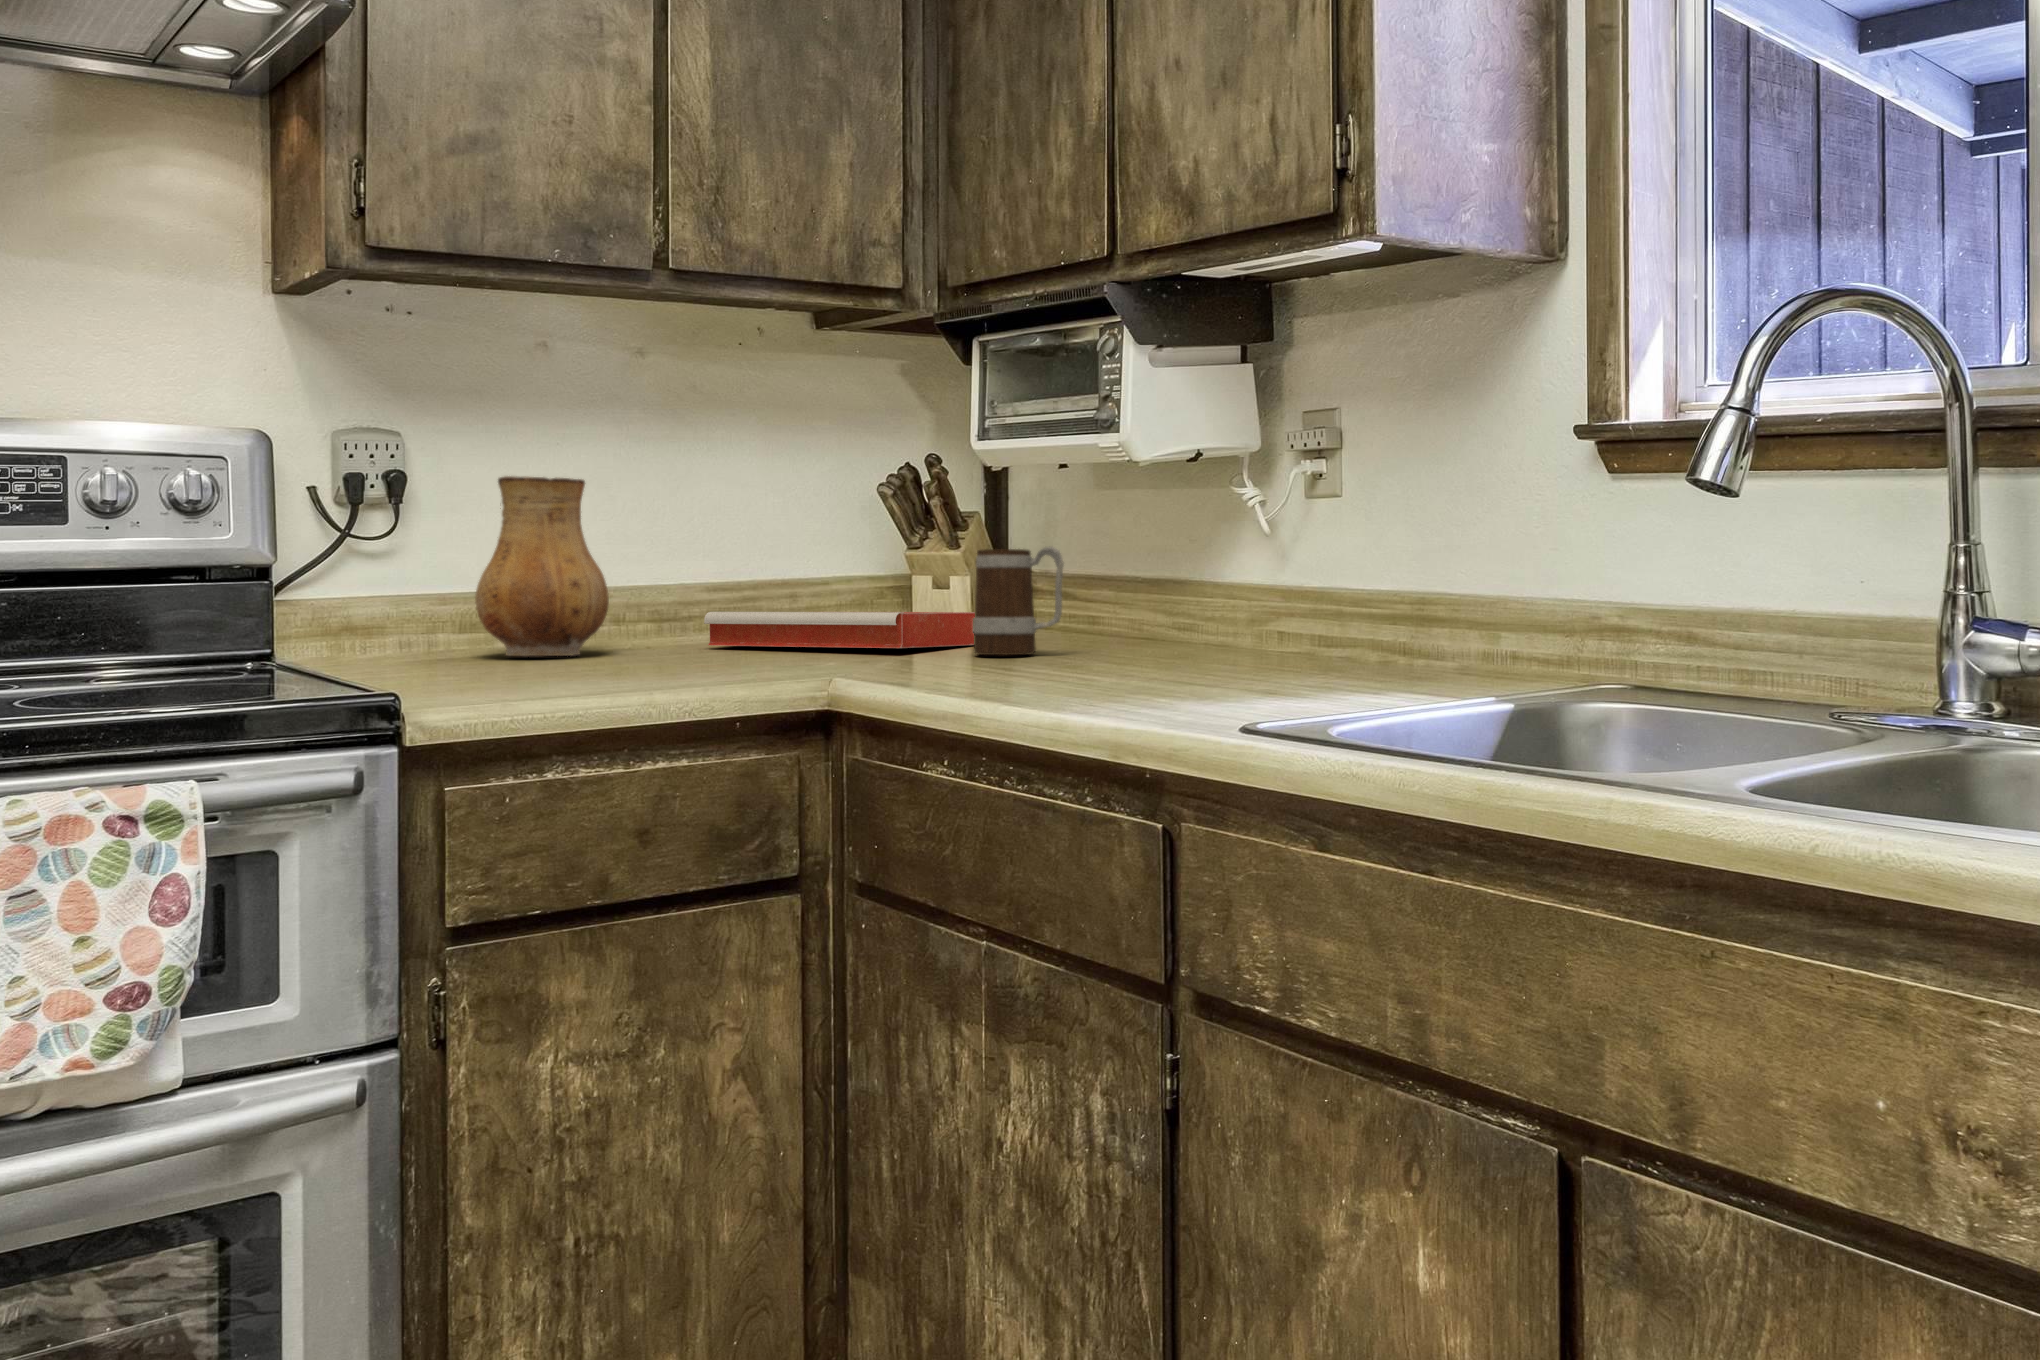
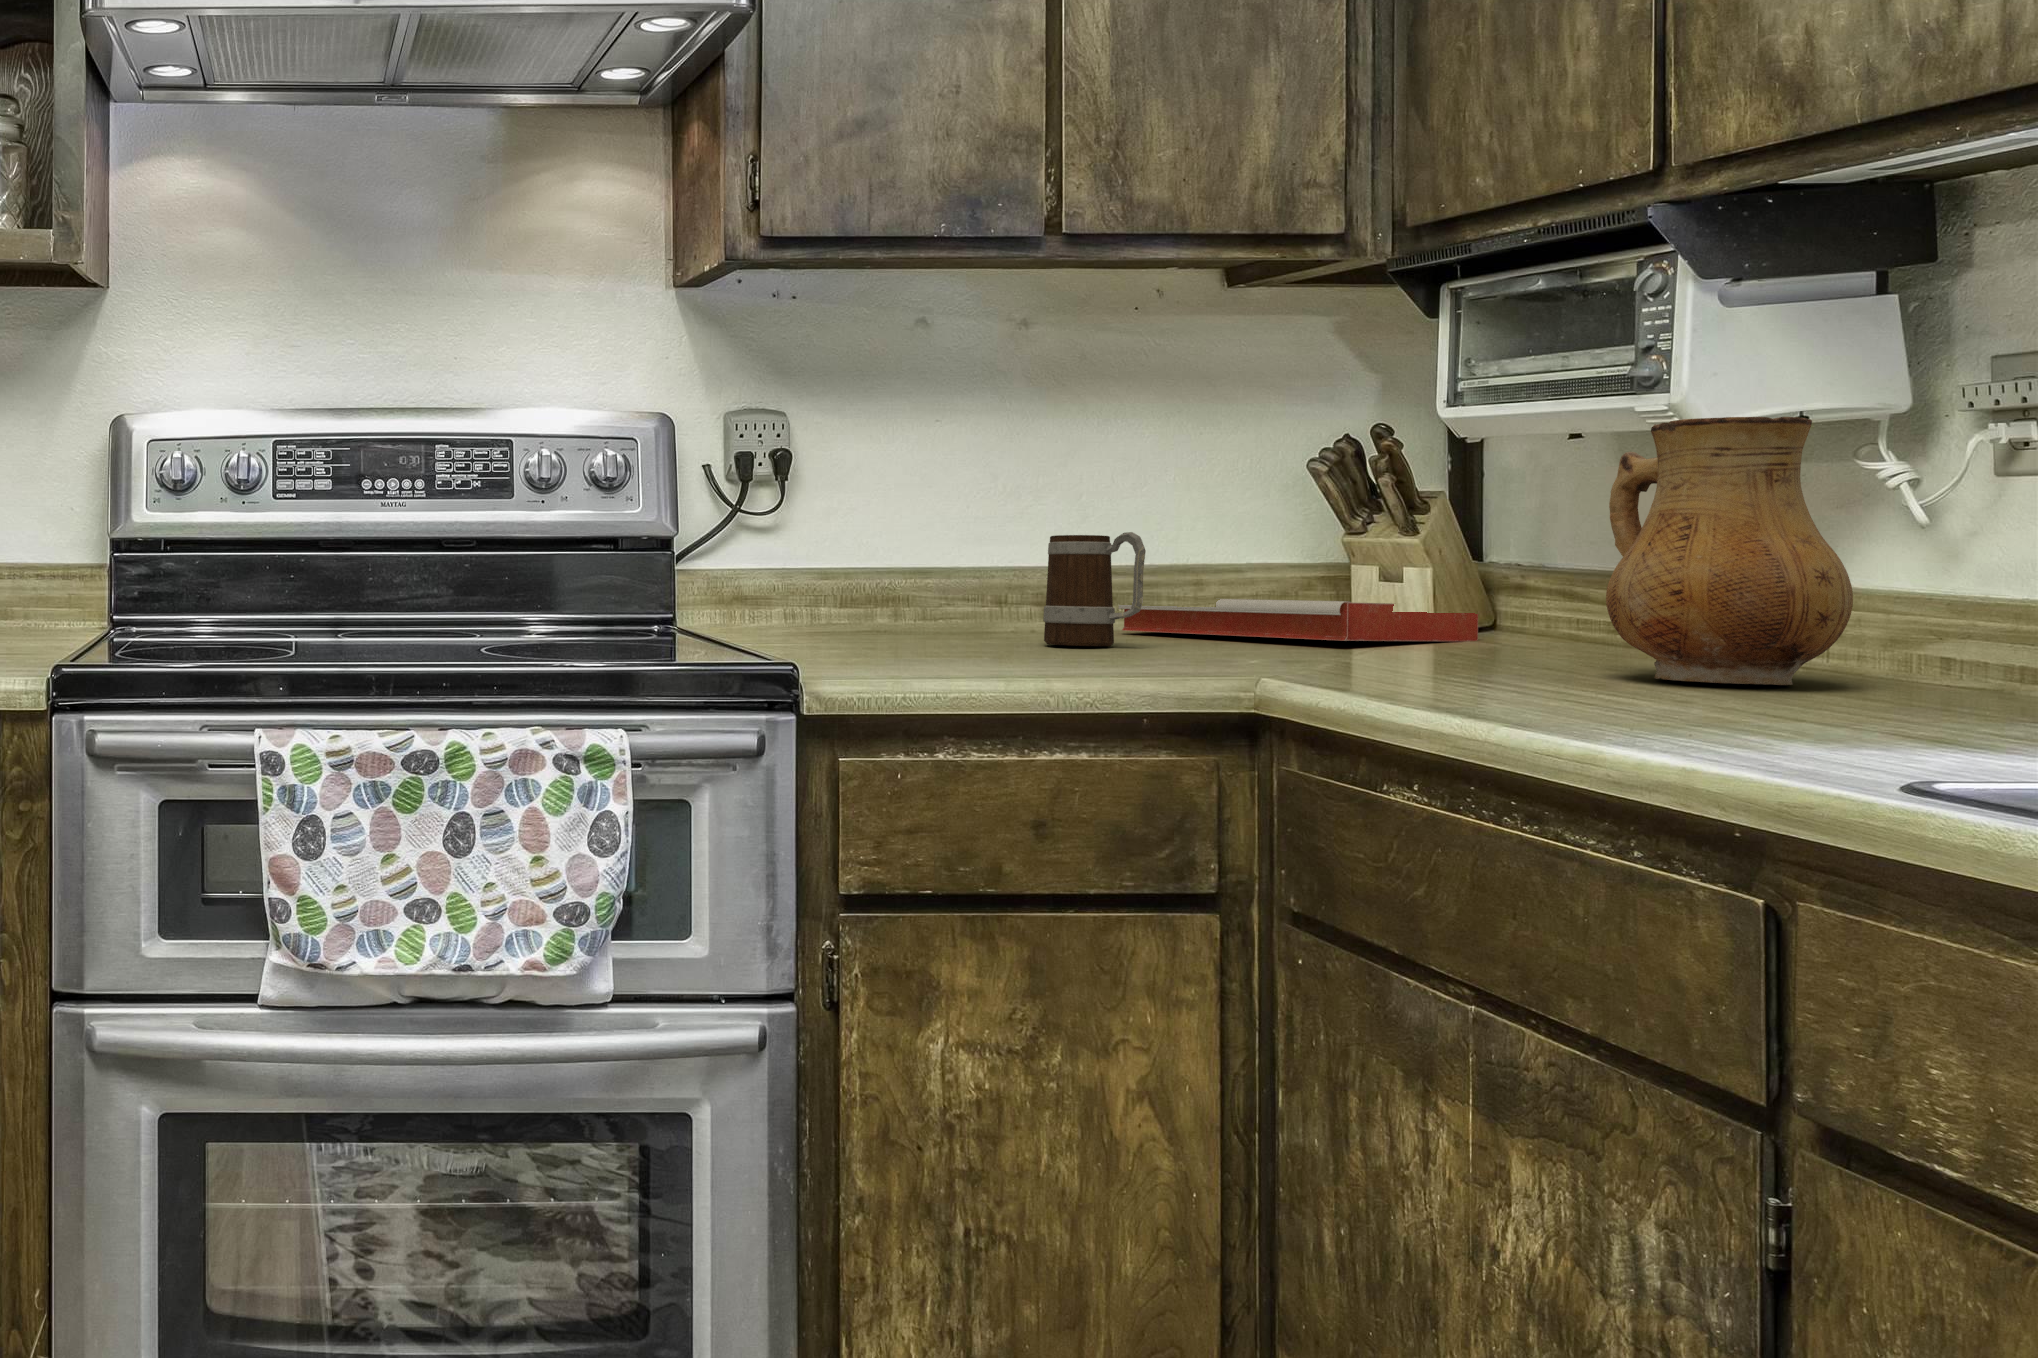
ceramic pitcher: present [475,476,609,656] -> present [1606,417,1853,685]
mug: present [973,546,1064,655] -> present [1043,532,1146,646]

